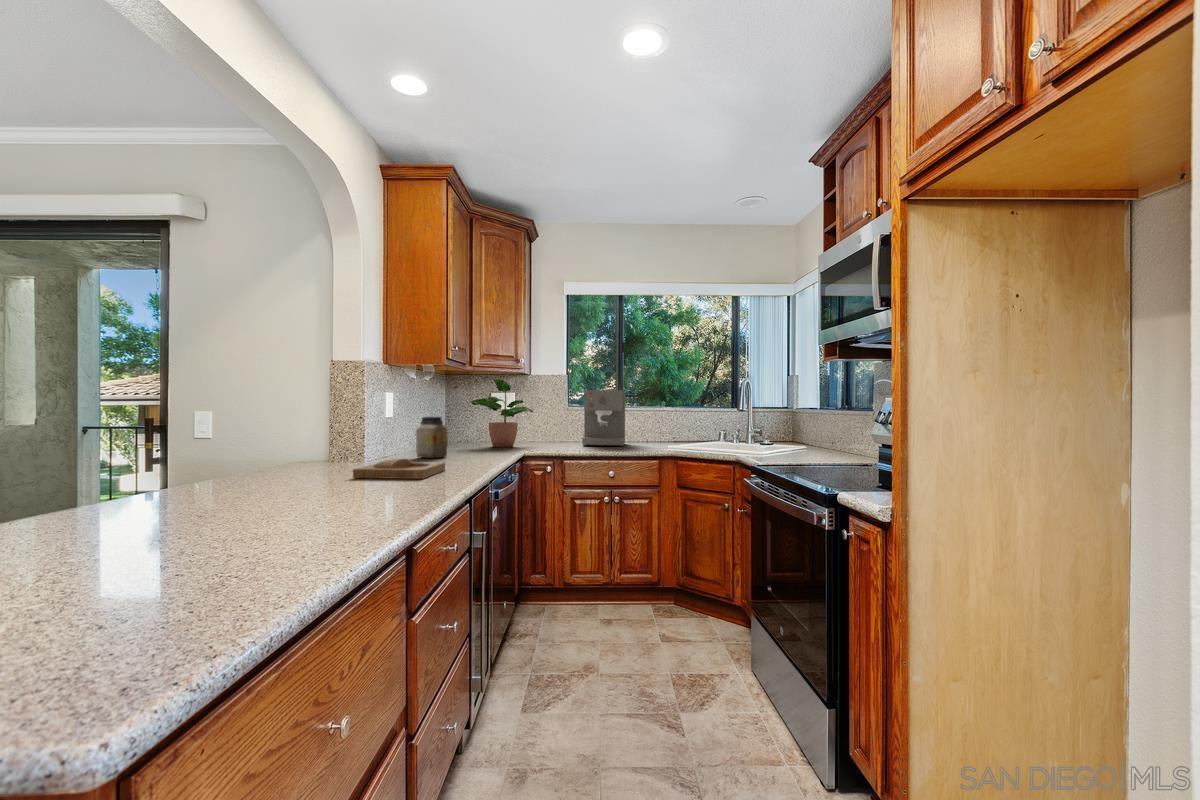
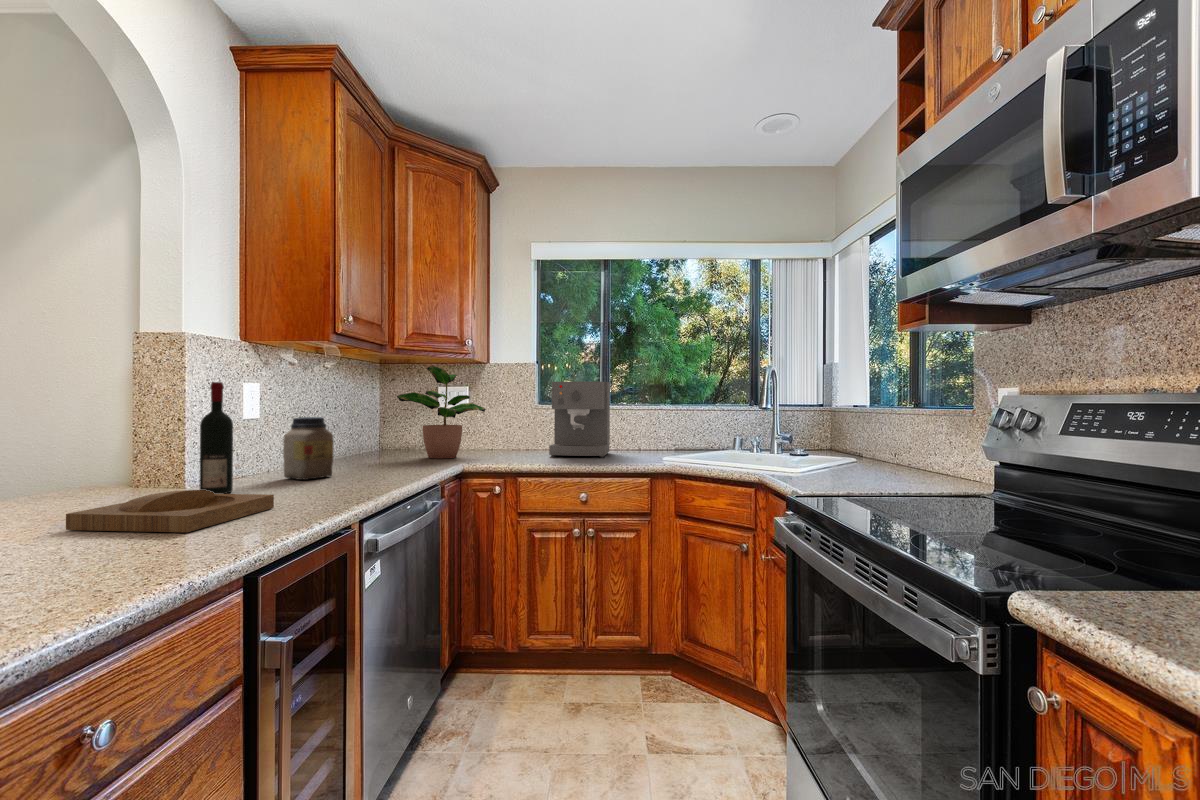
wine bottle: none [383,394,401,465] -> present [200,382,233,494]

